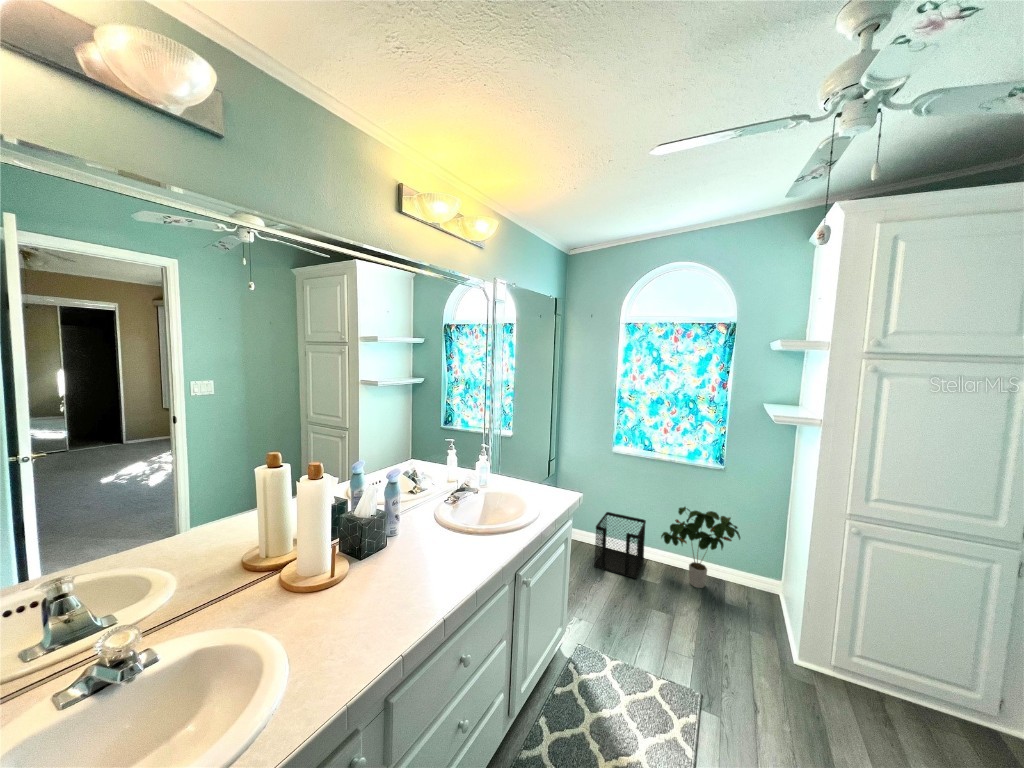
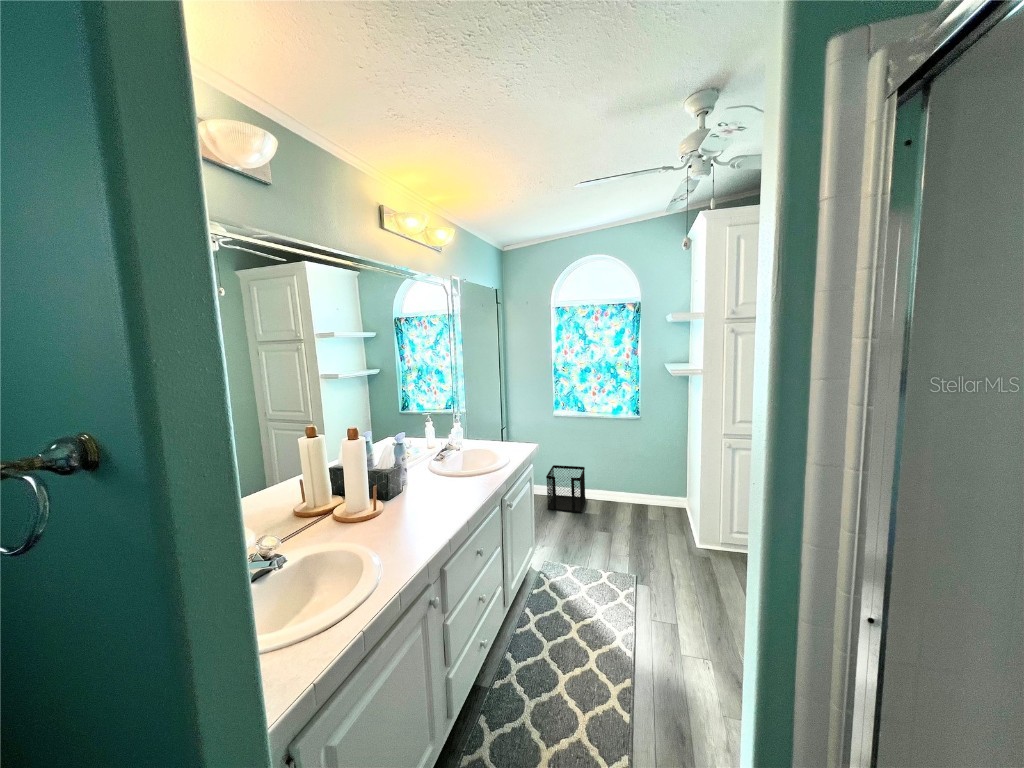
potted plant: present [661,507,740,588] -> none [597,451,655,512]

